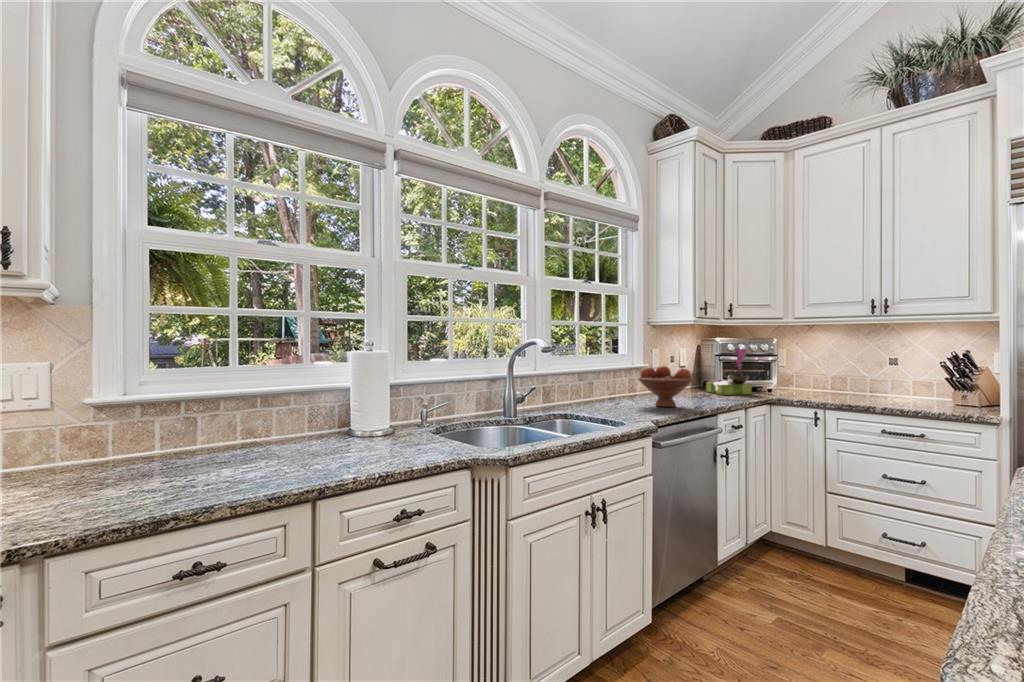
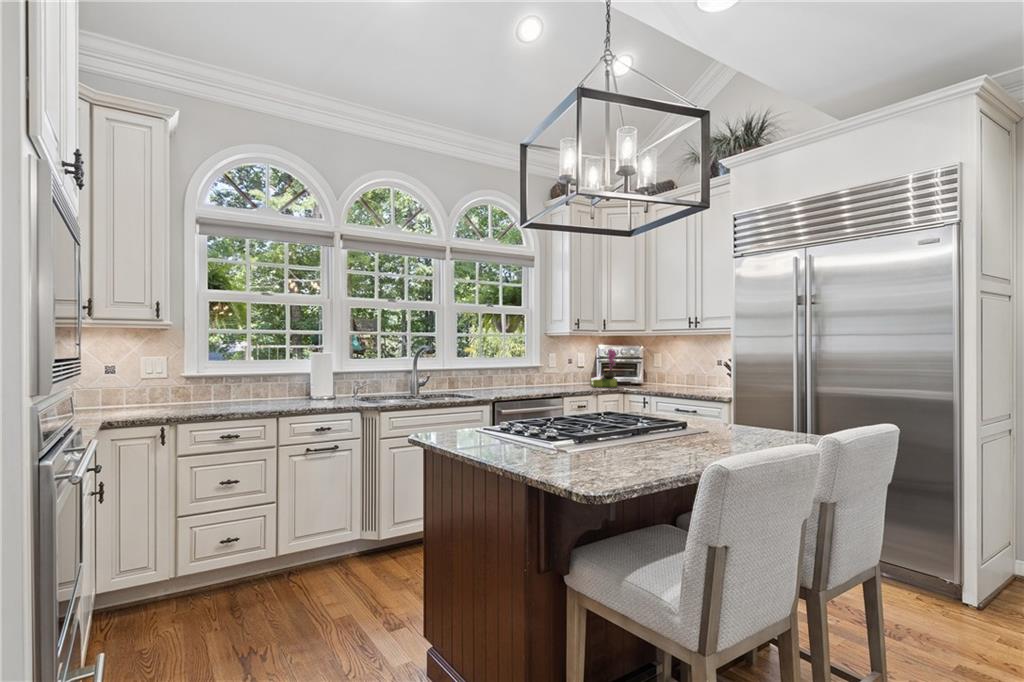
fruit bowl: present [638,366,693,407] -> none [512,364,549,392]

